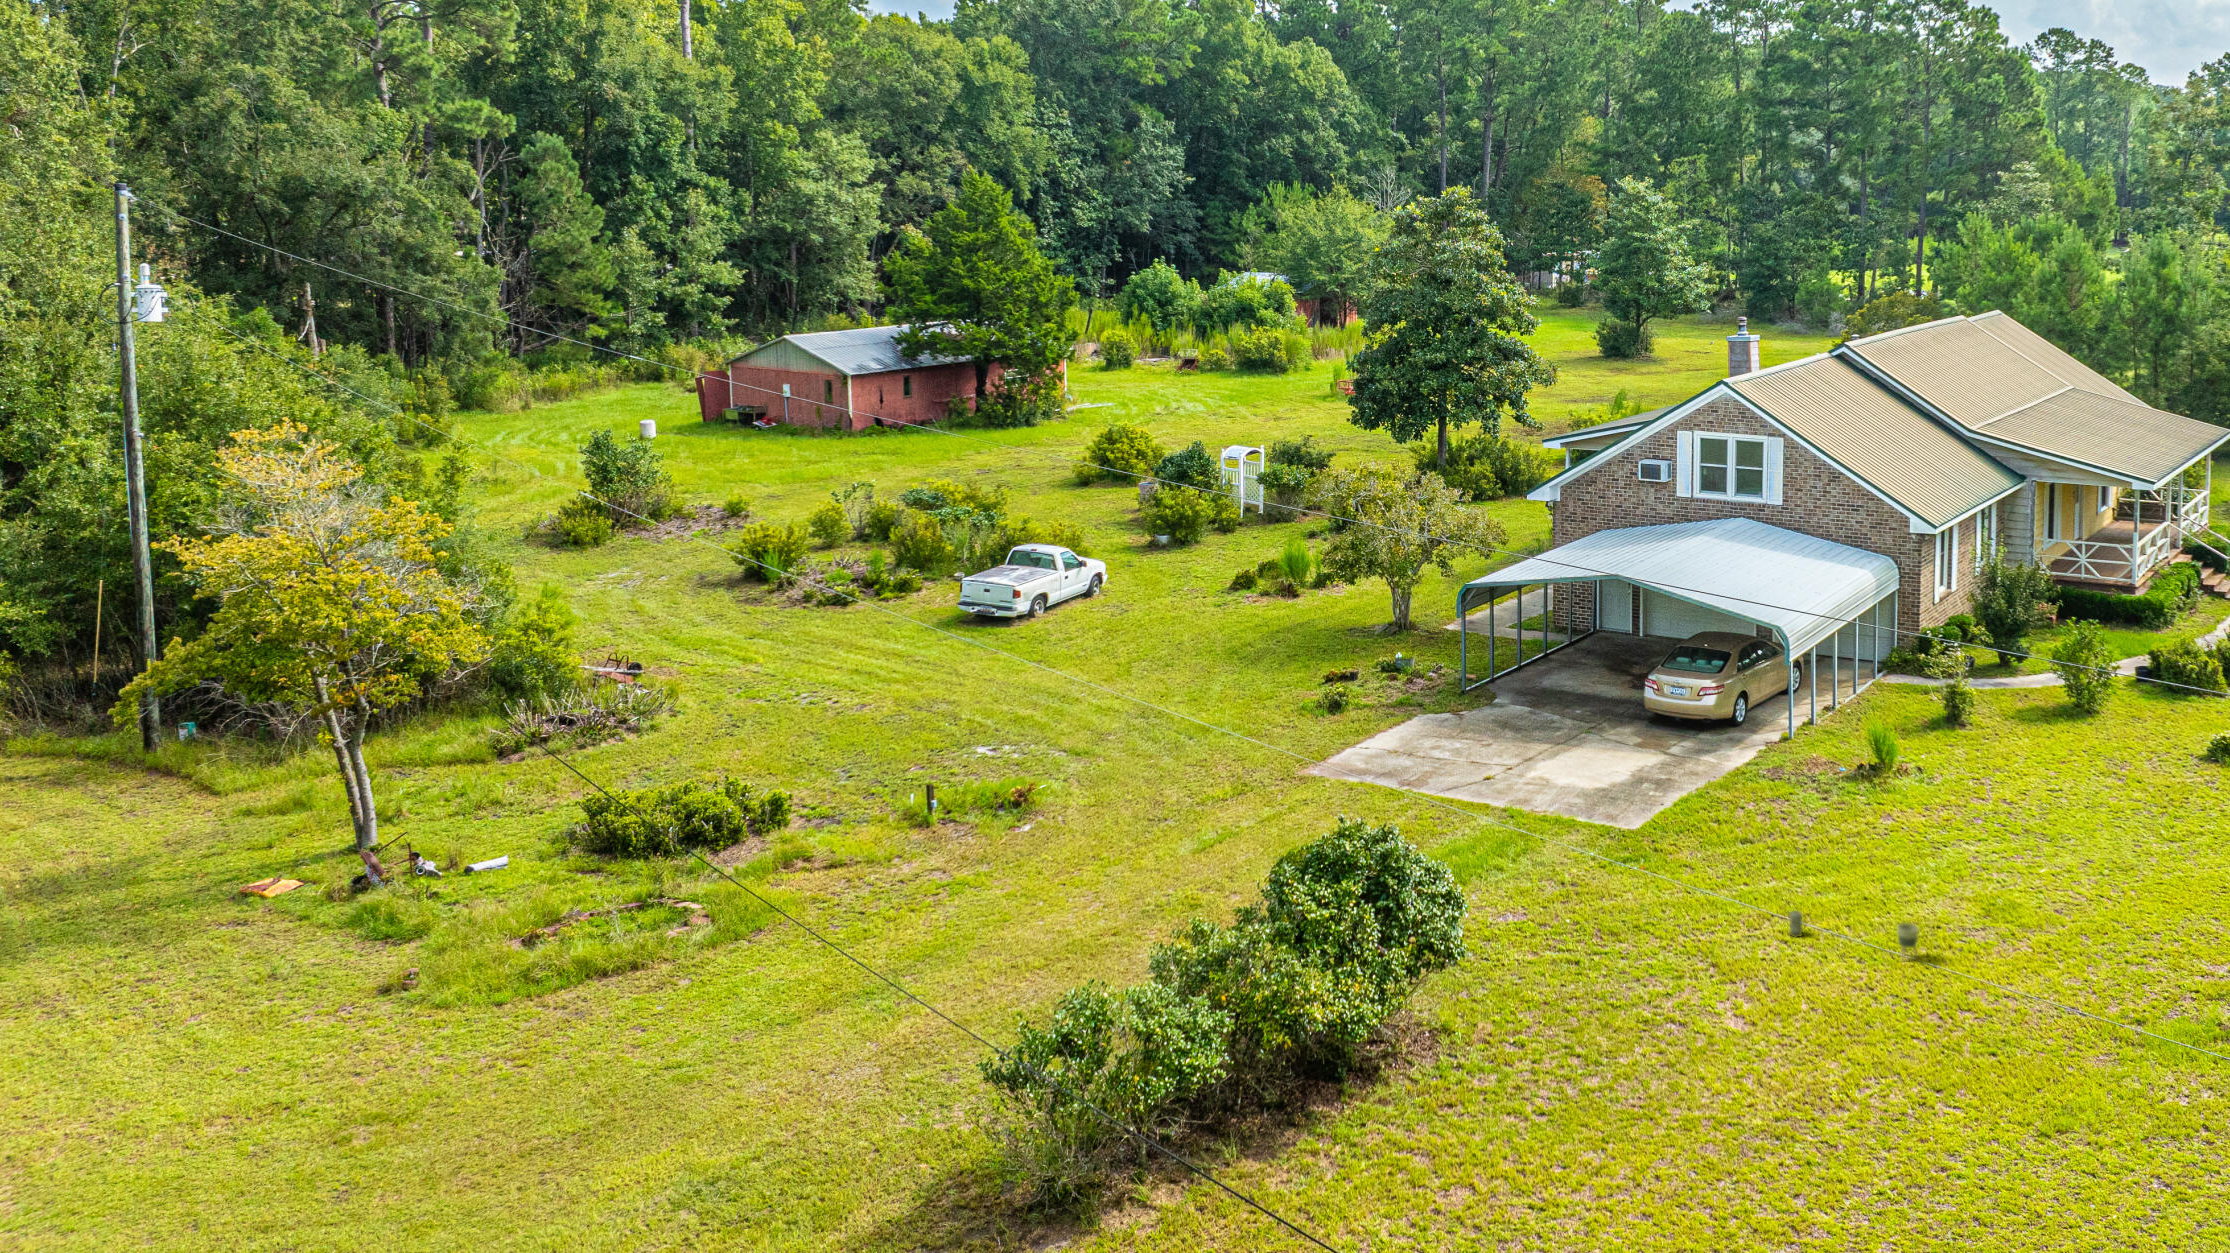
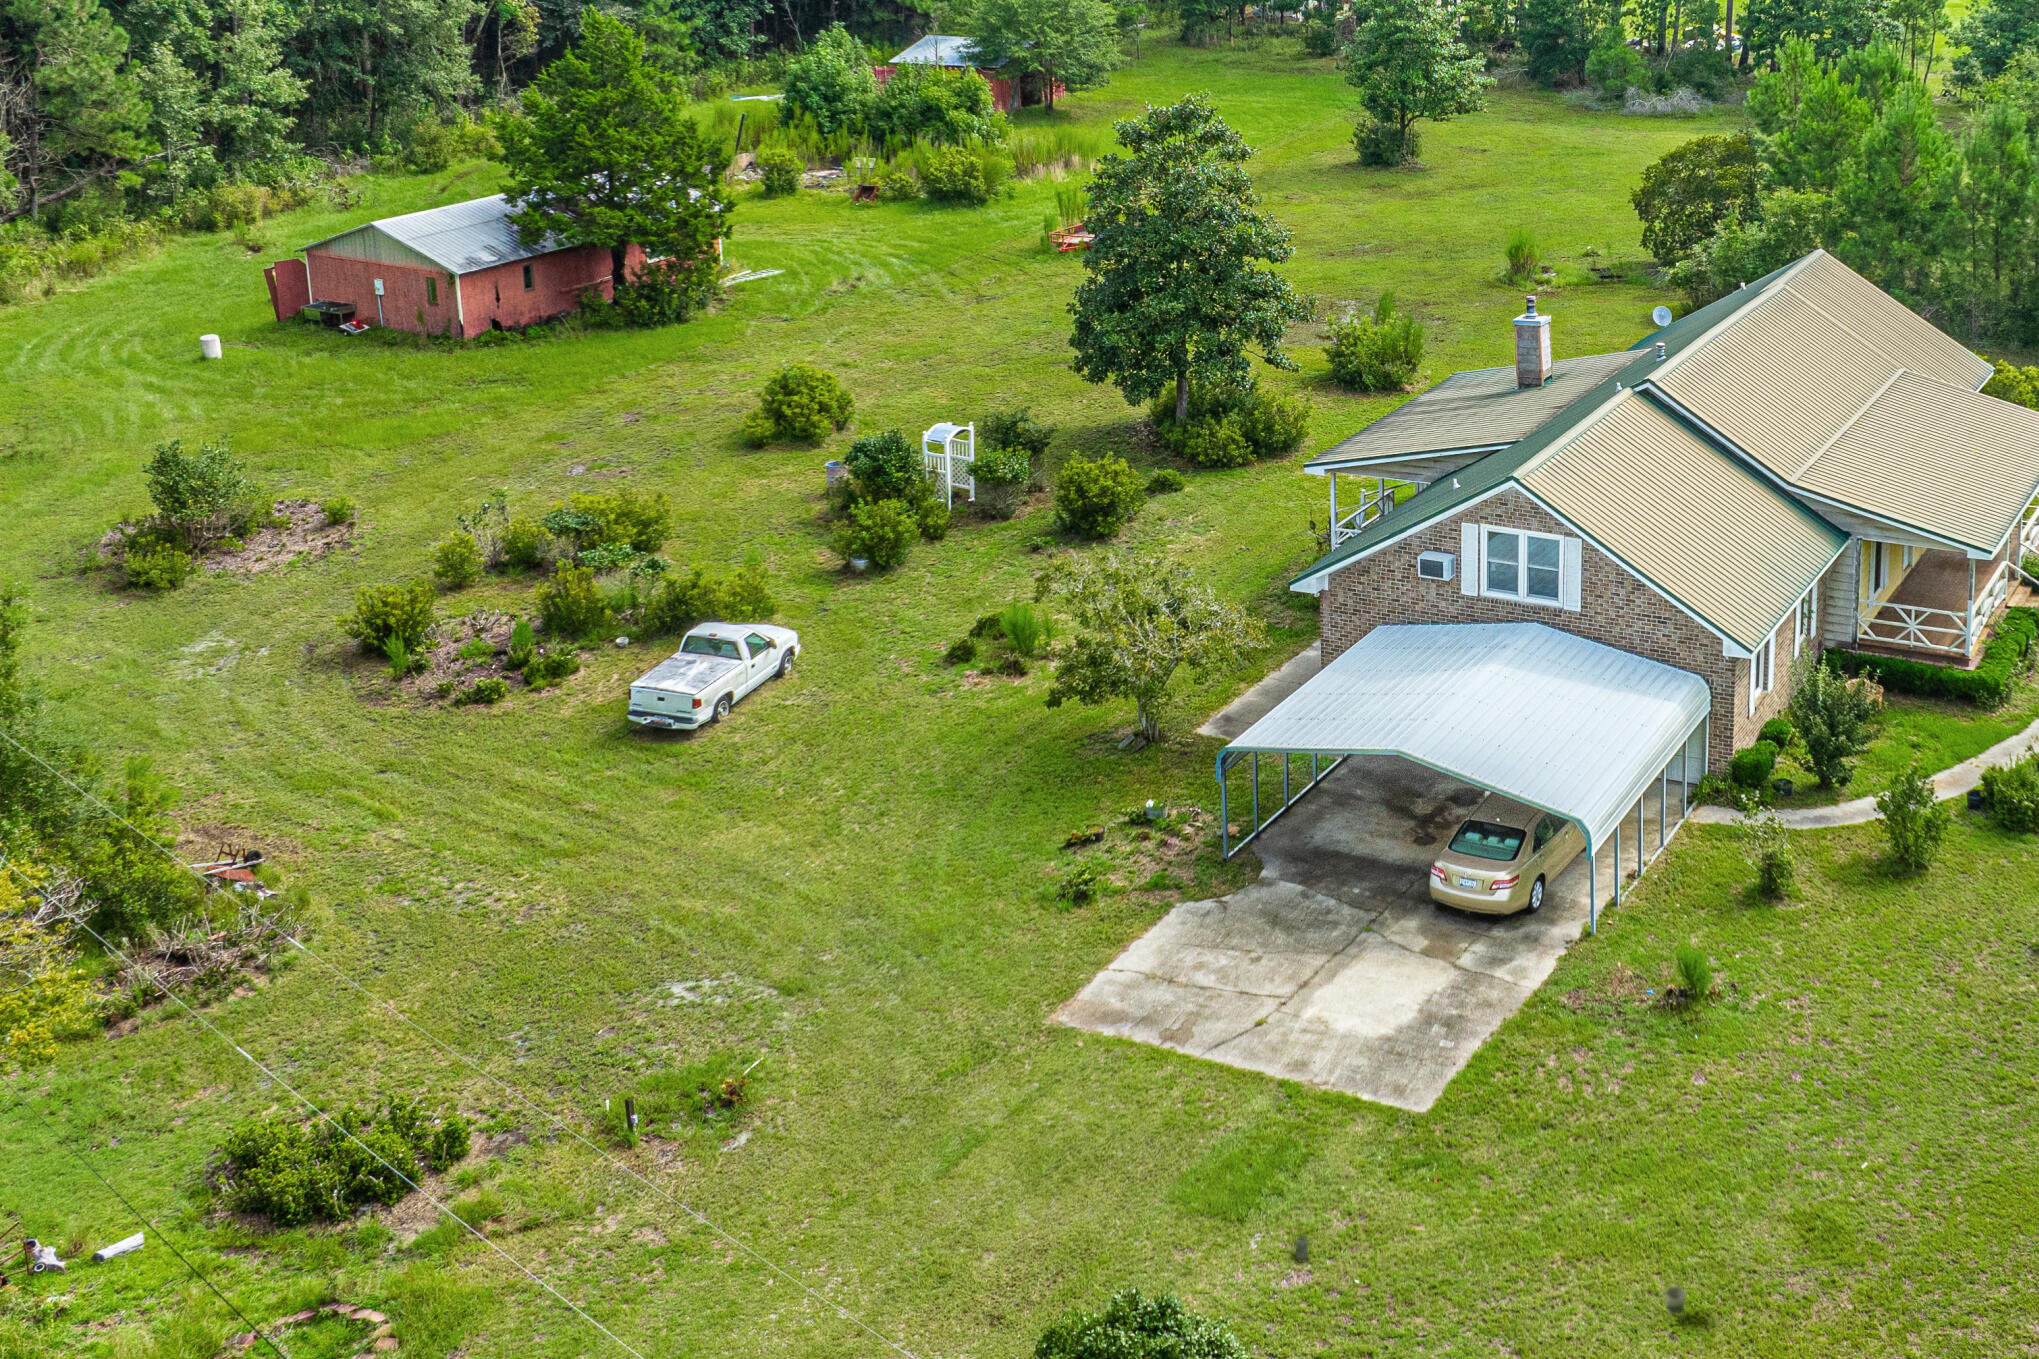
watering can: present [1789,904,1807,937] -> present [1295,1235,1310,1263]

